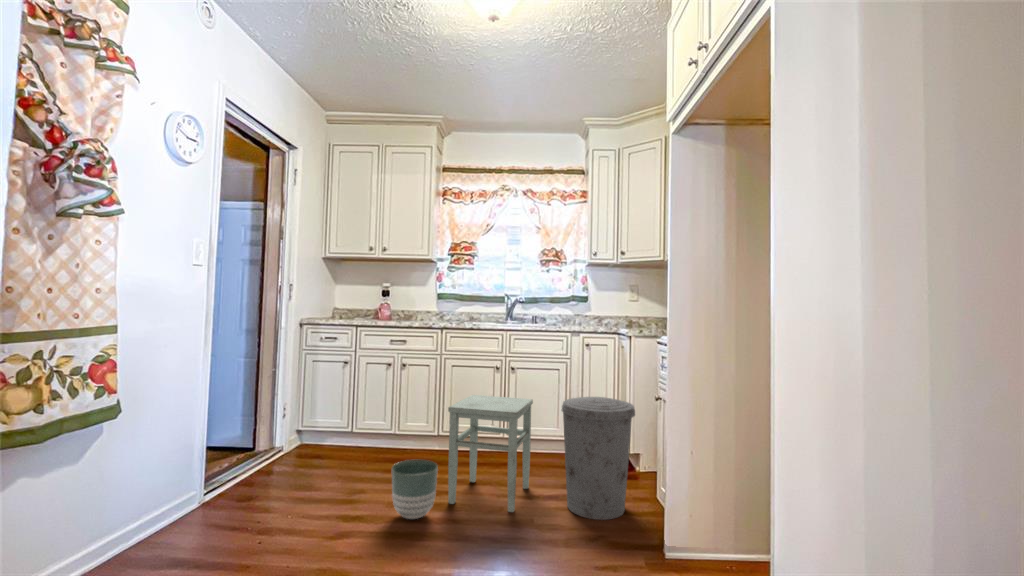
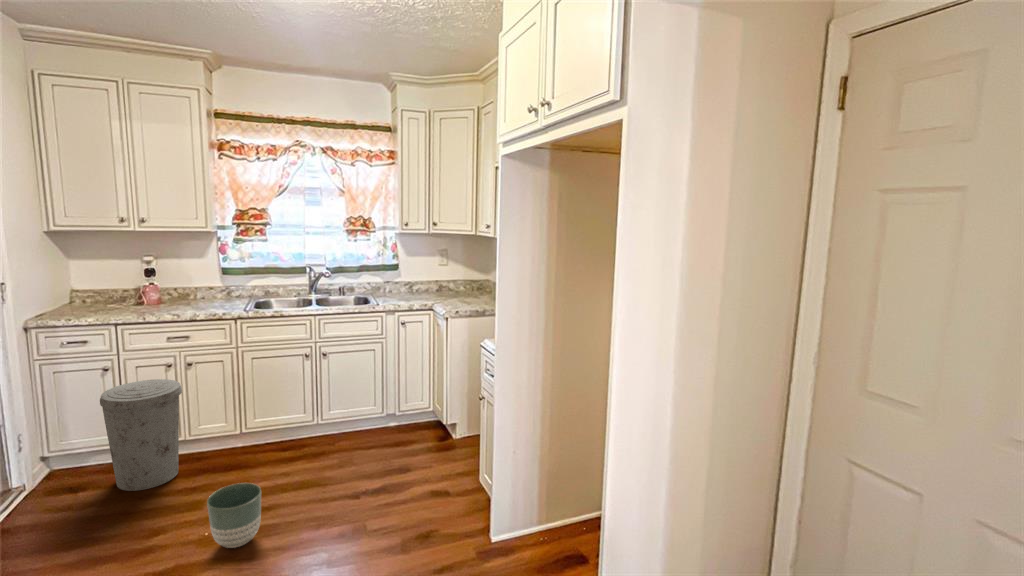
stool: present [448,395,533,512] -> none [265,396,355,517]
trash can: present [562,397,635,520] -> present [100,379,182,491]

